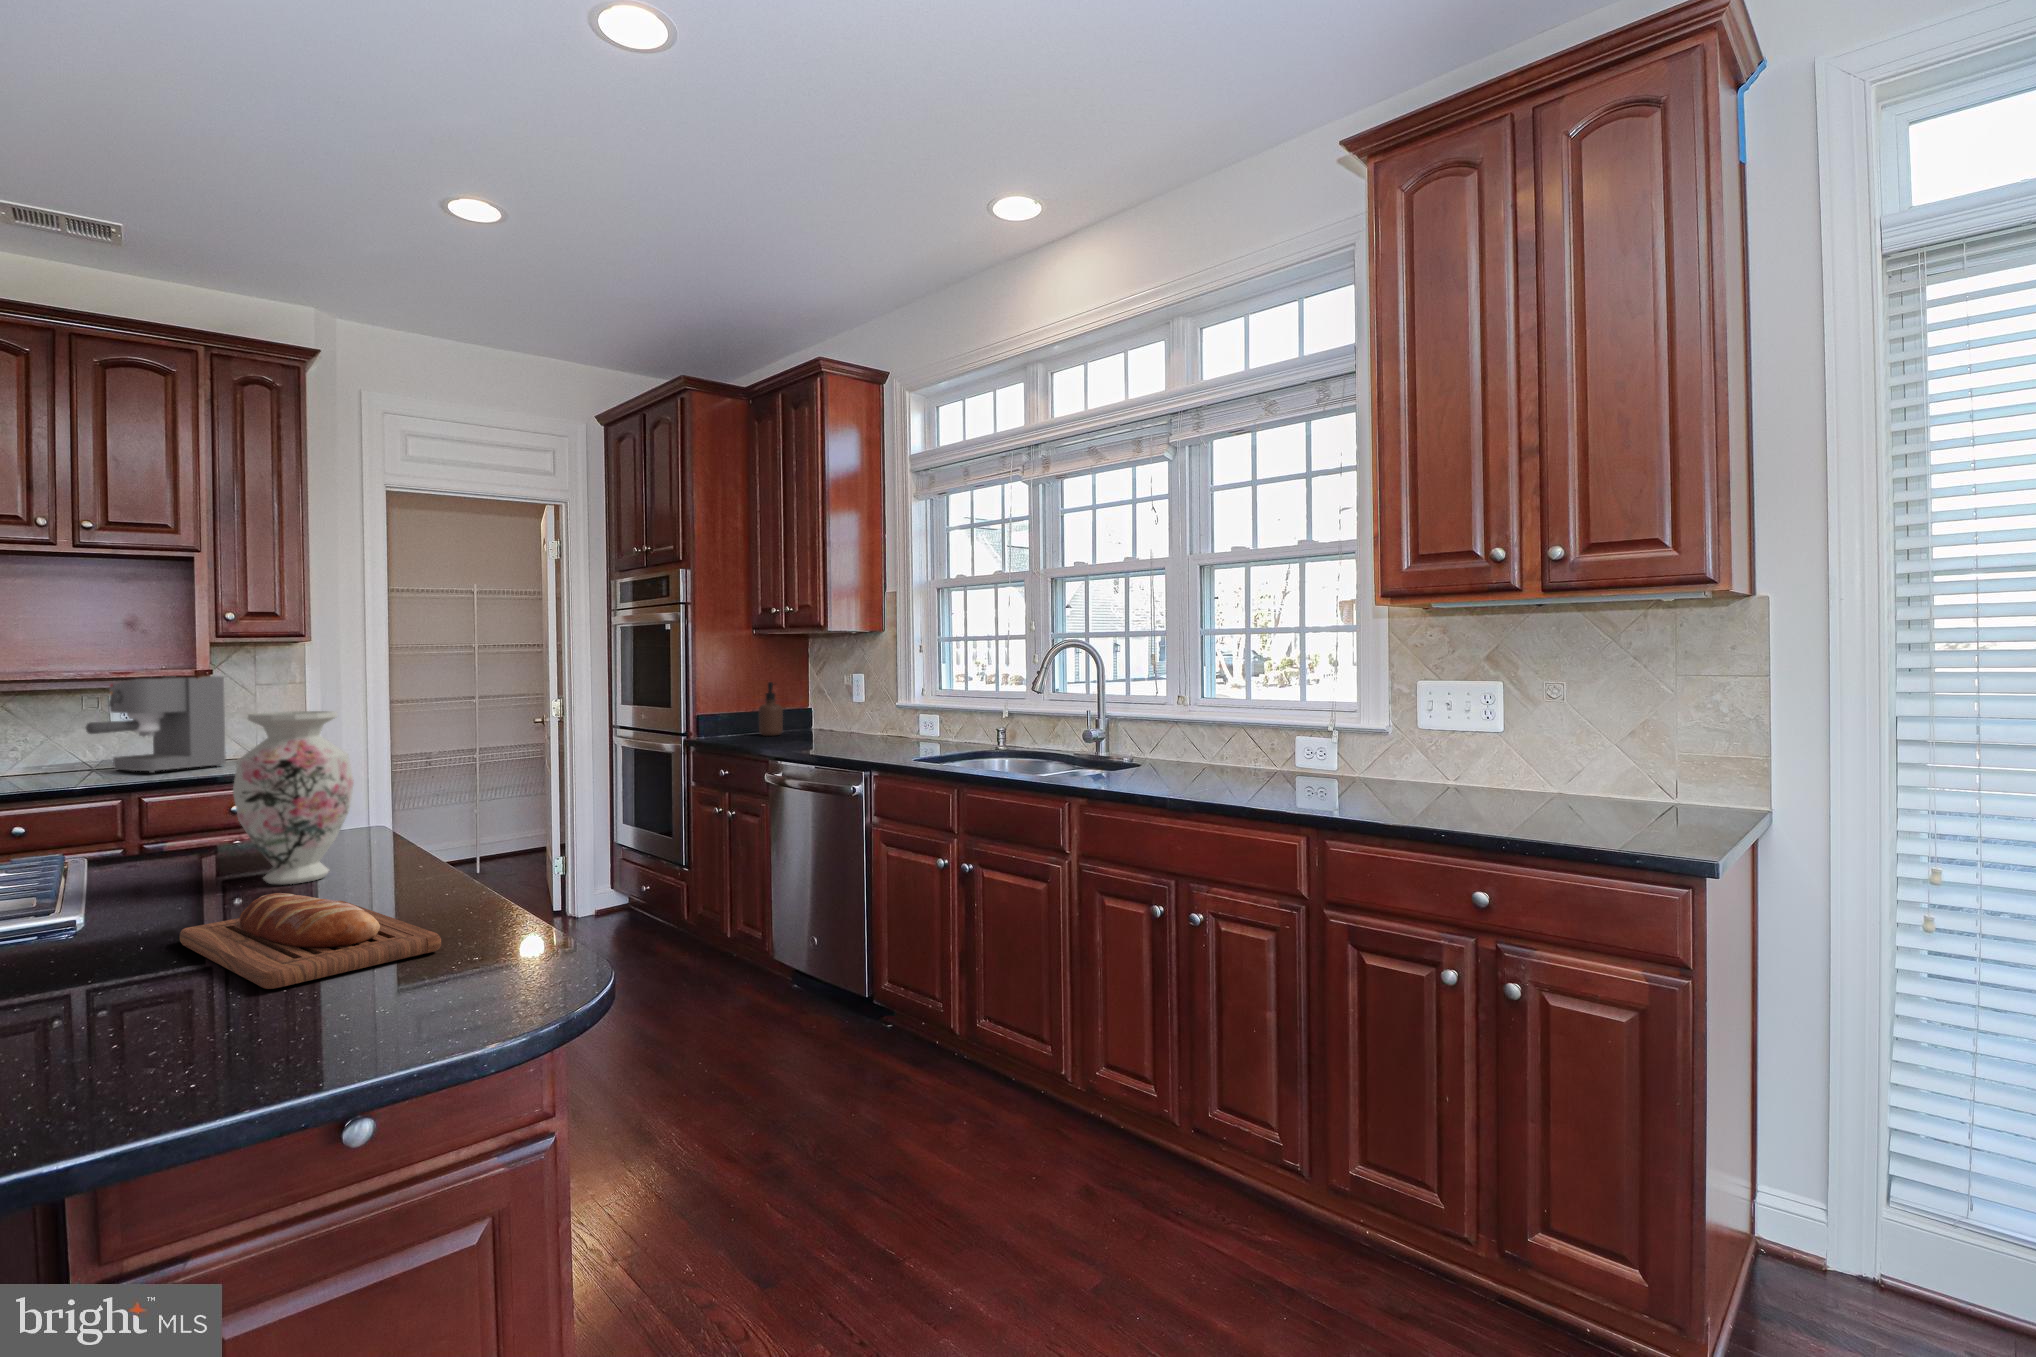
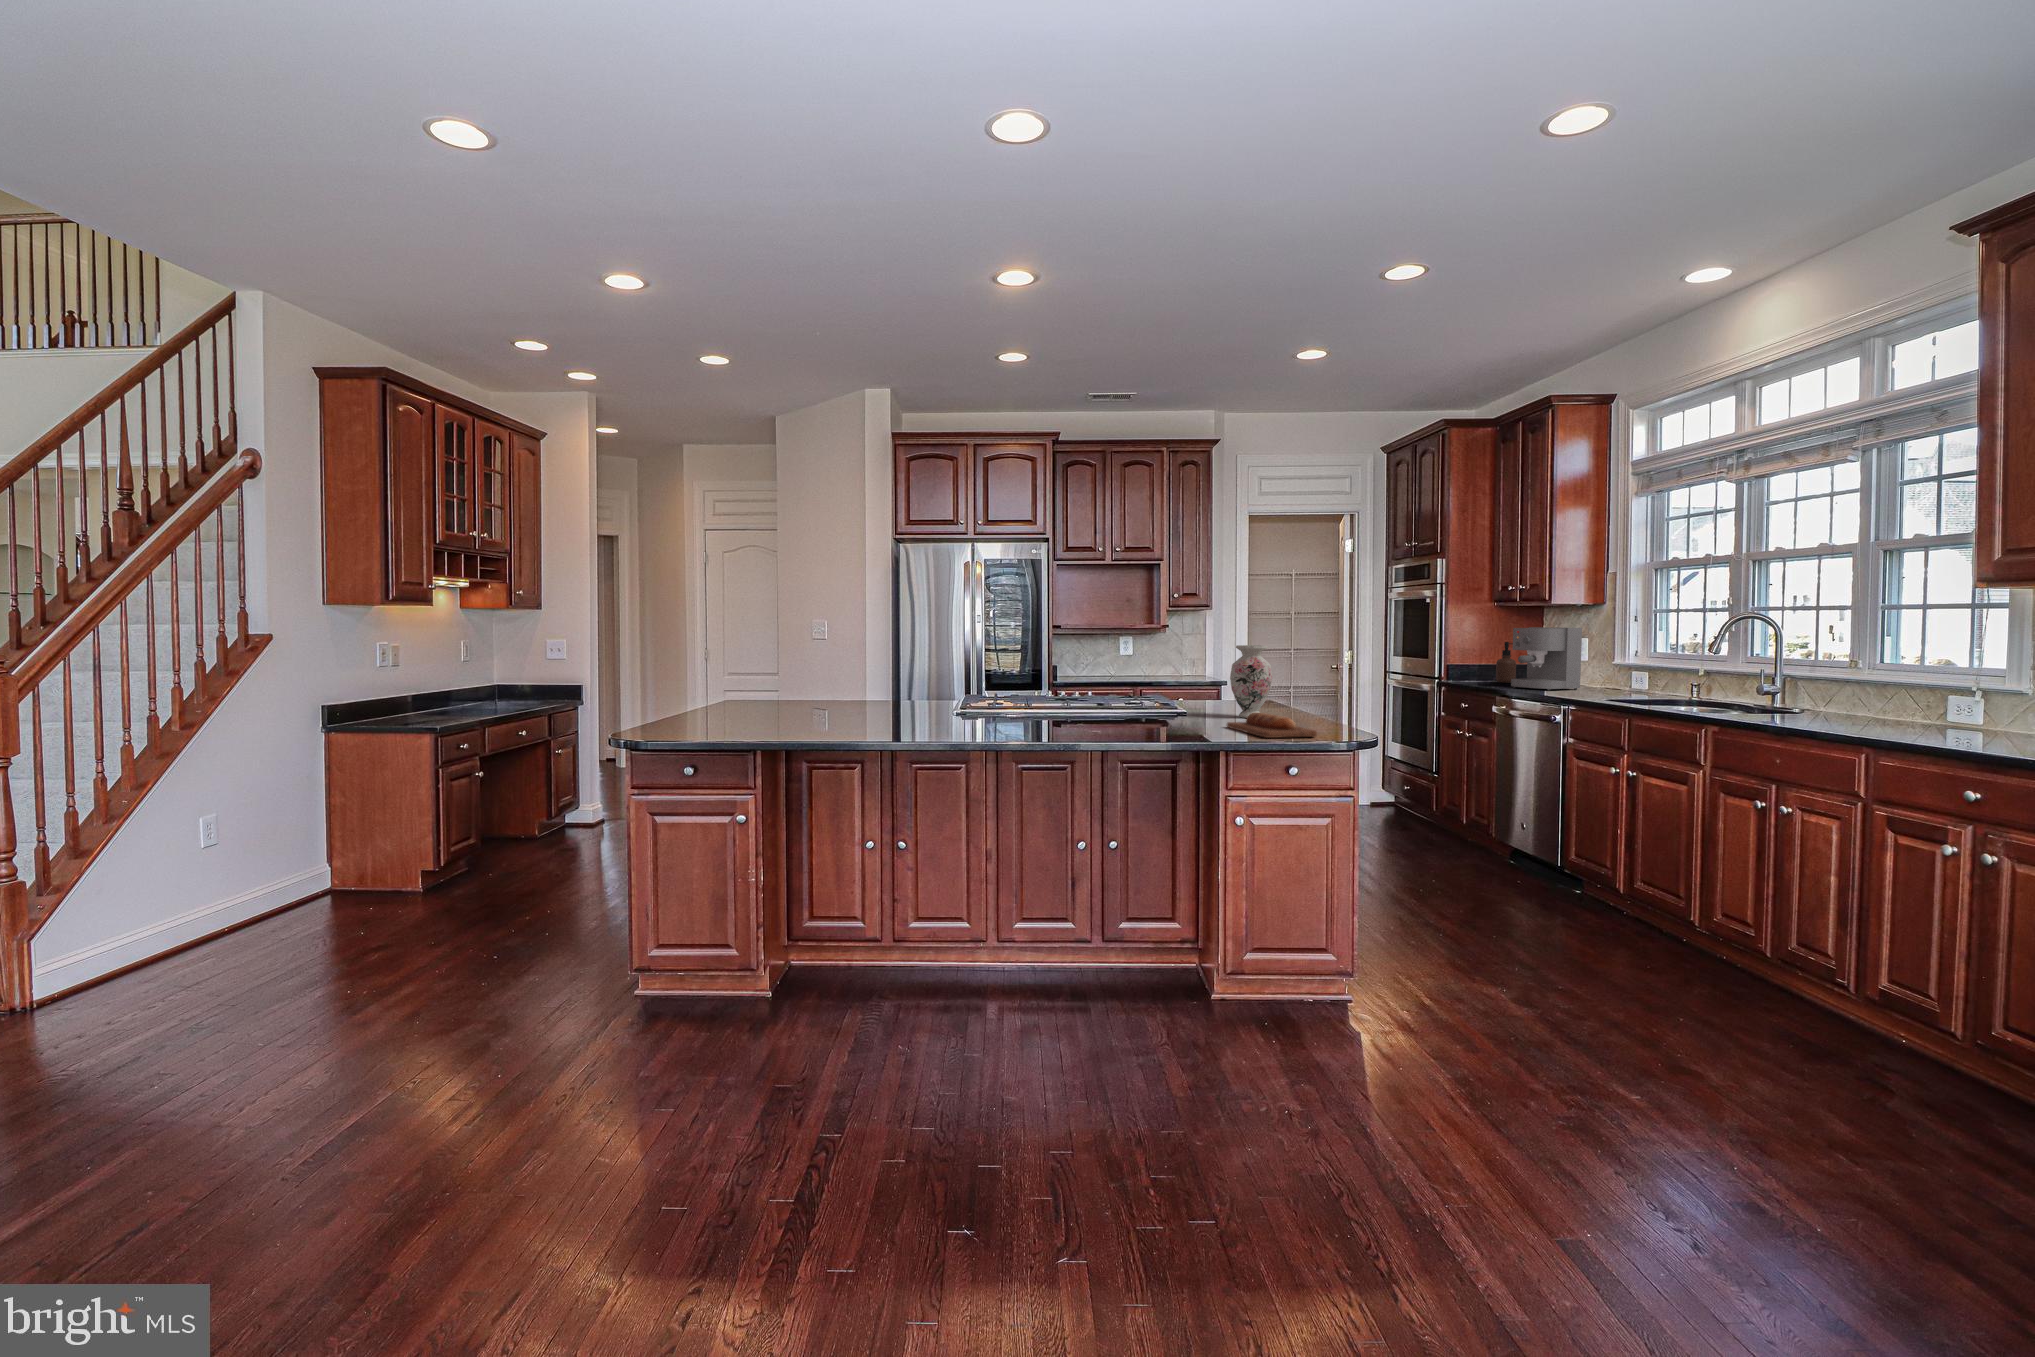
coffee maker: present [86,676,226,773] -> present [1511,627,1582,690]

